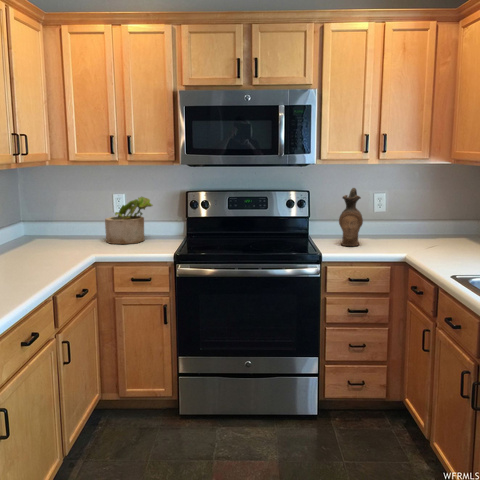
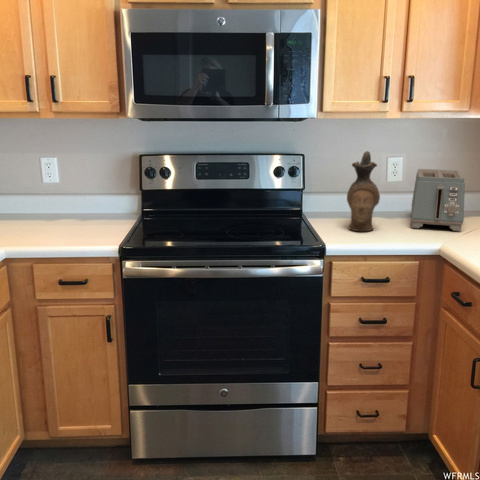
potted plant: present [105,197,153,244] -> none [26,163,94,229]
toaster: none [388,202,427,246] -> present [411,169,465,231]

